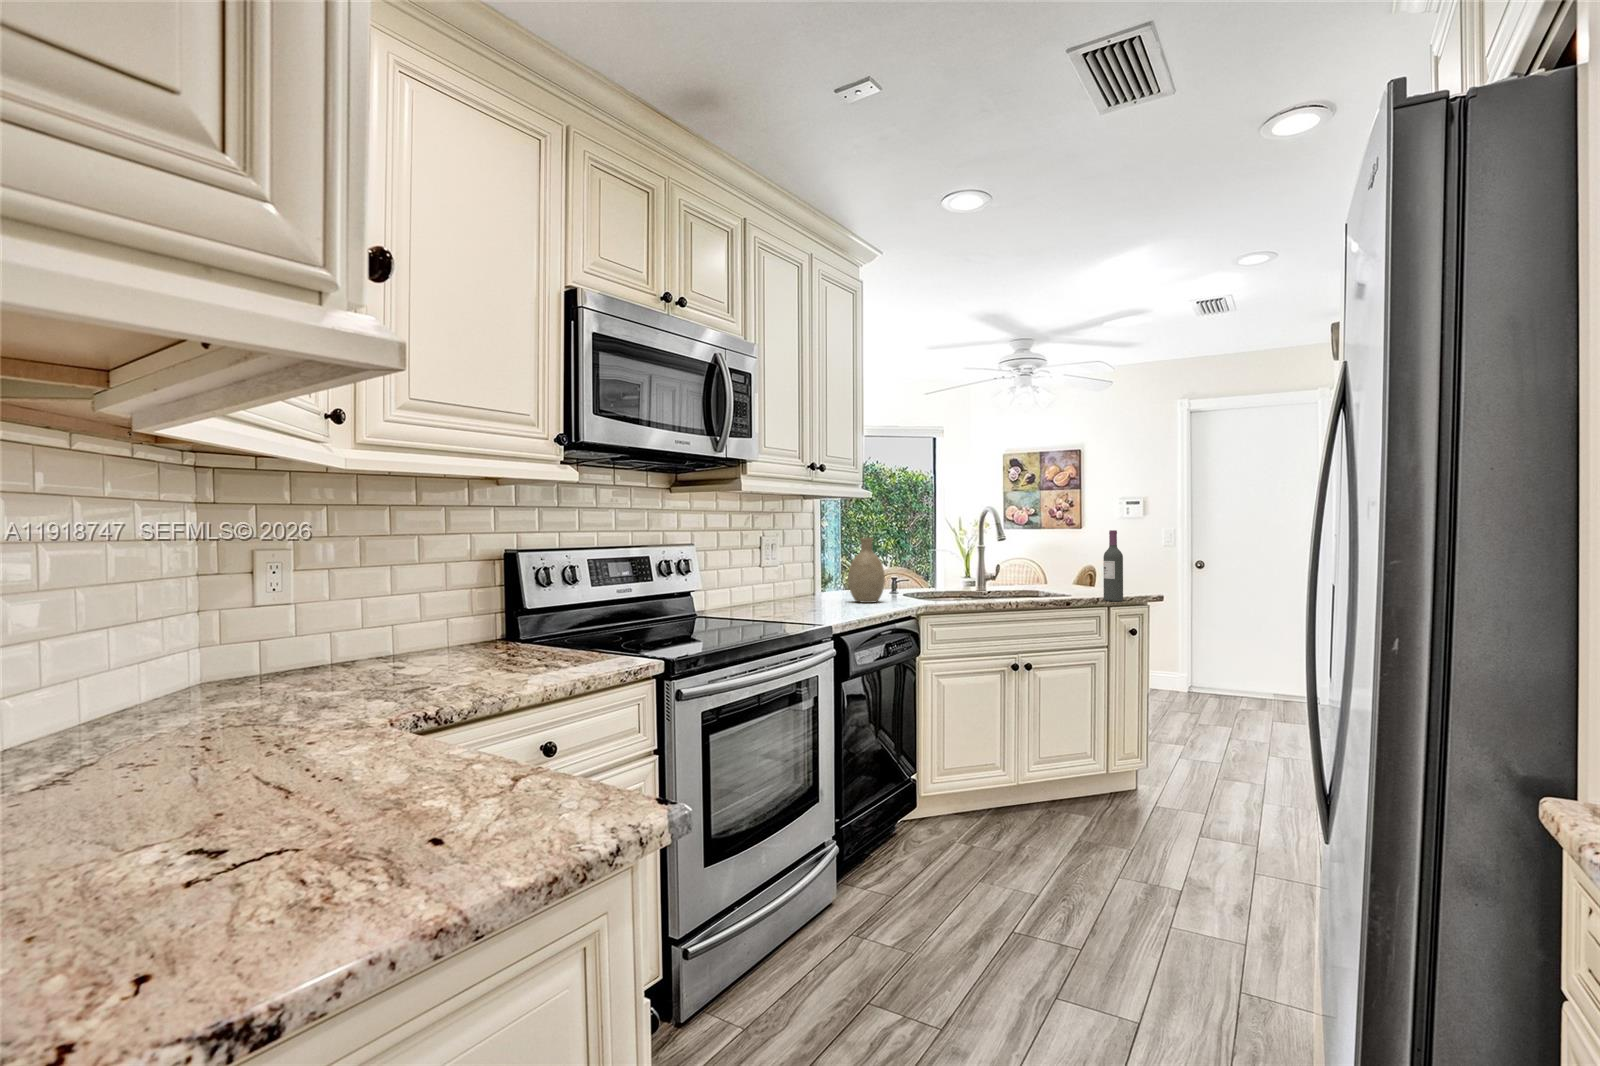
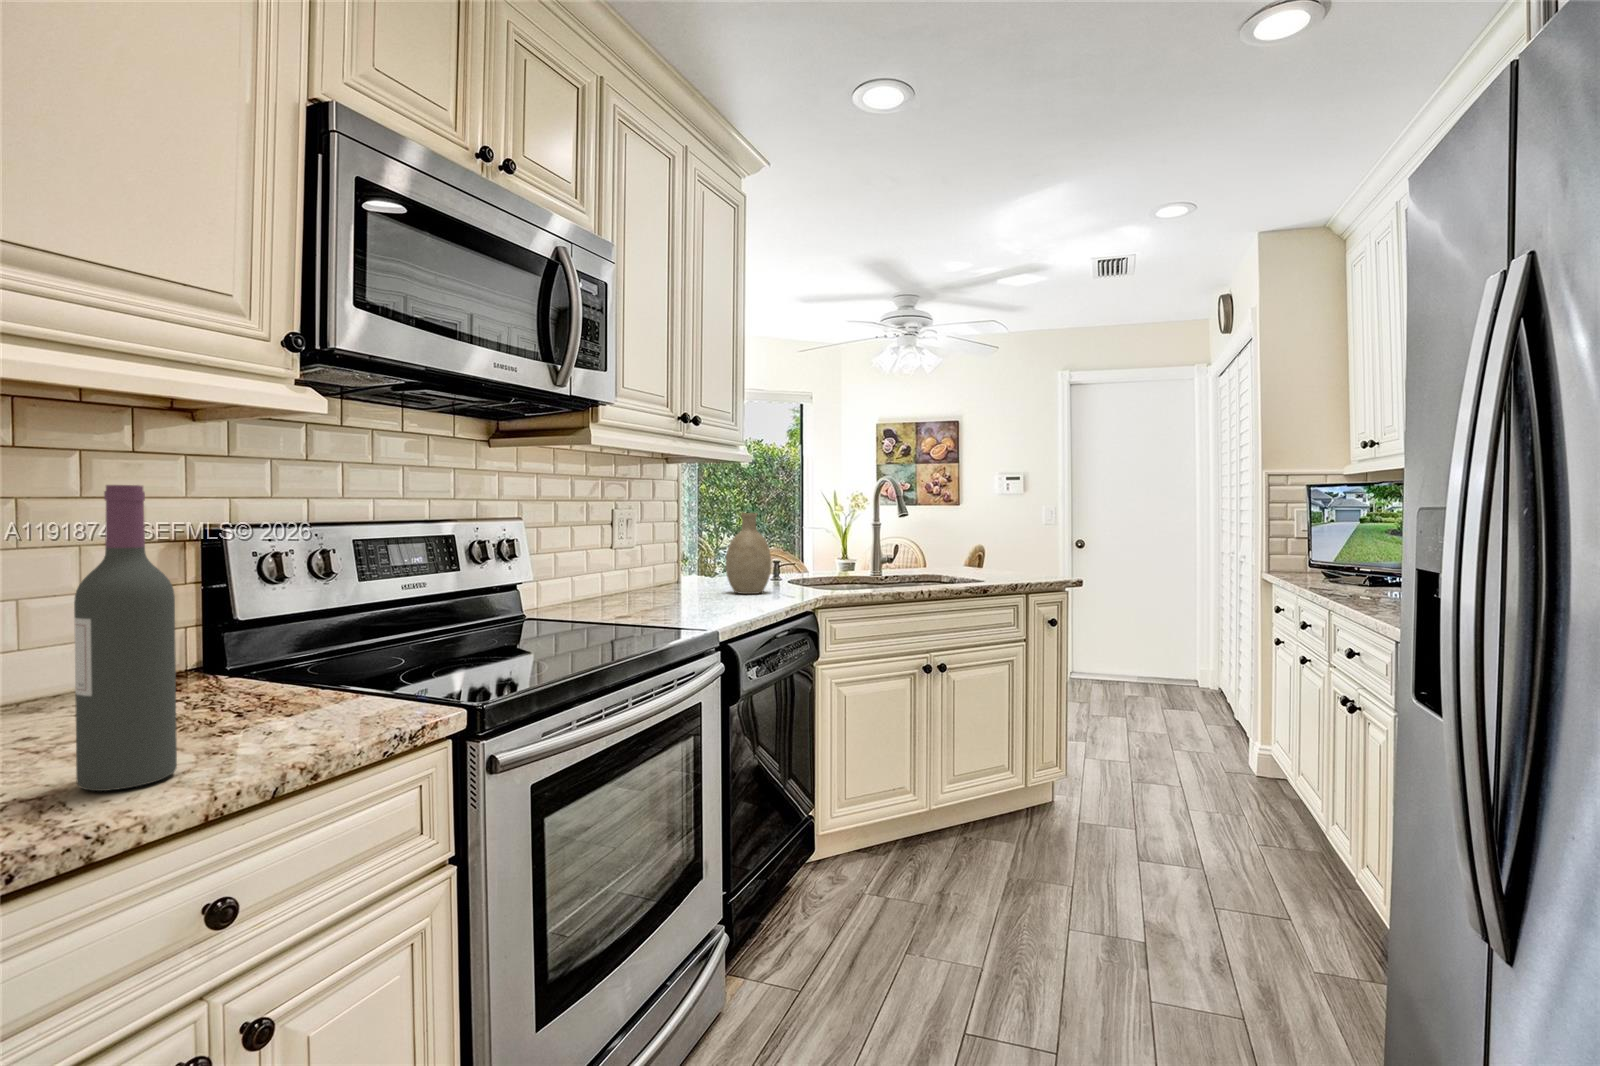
wine bottle: present [1103,530,1123,601] -> present [74,485,177,791]

